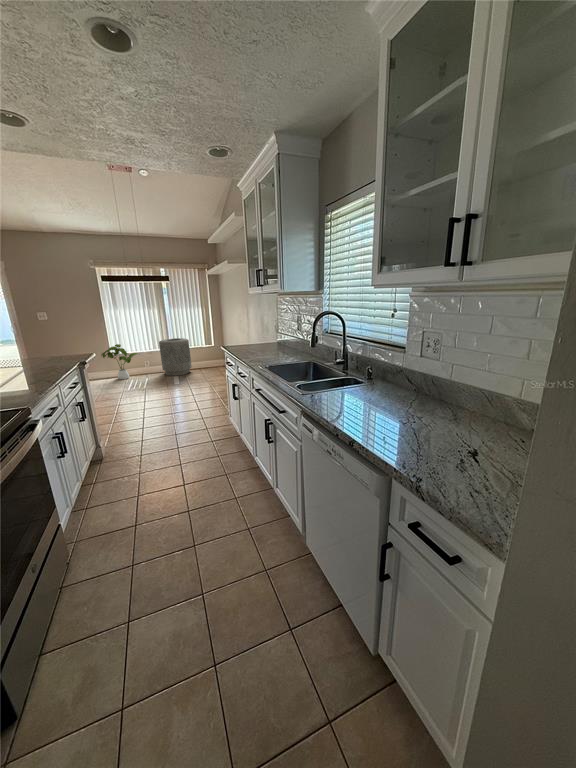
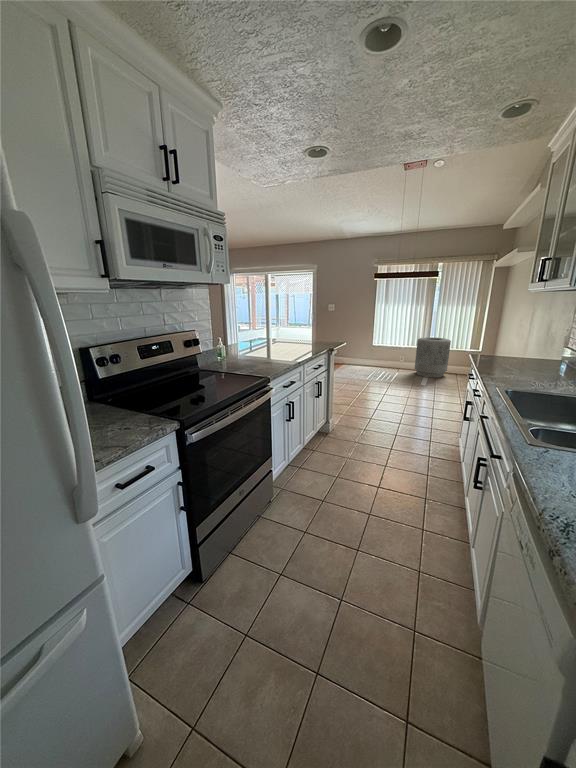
house plant: present [101,344,138,379] -> none [363,337,397,370]

